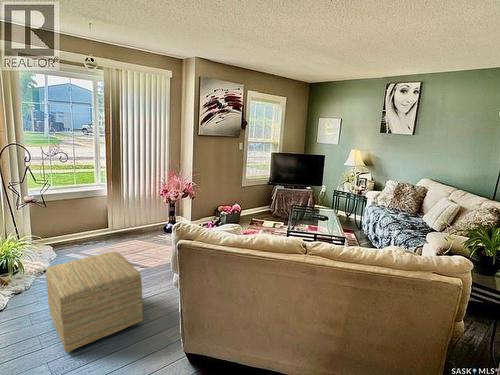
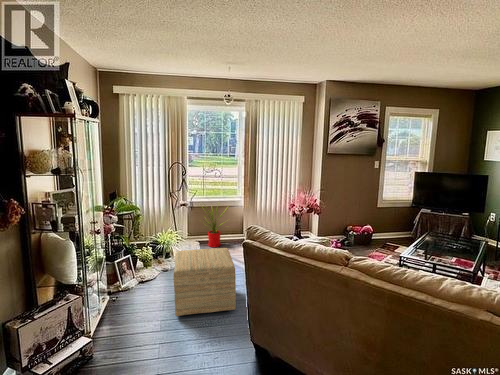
house plant: none [46,190,97,249] -> present [205,204,227,247]

